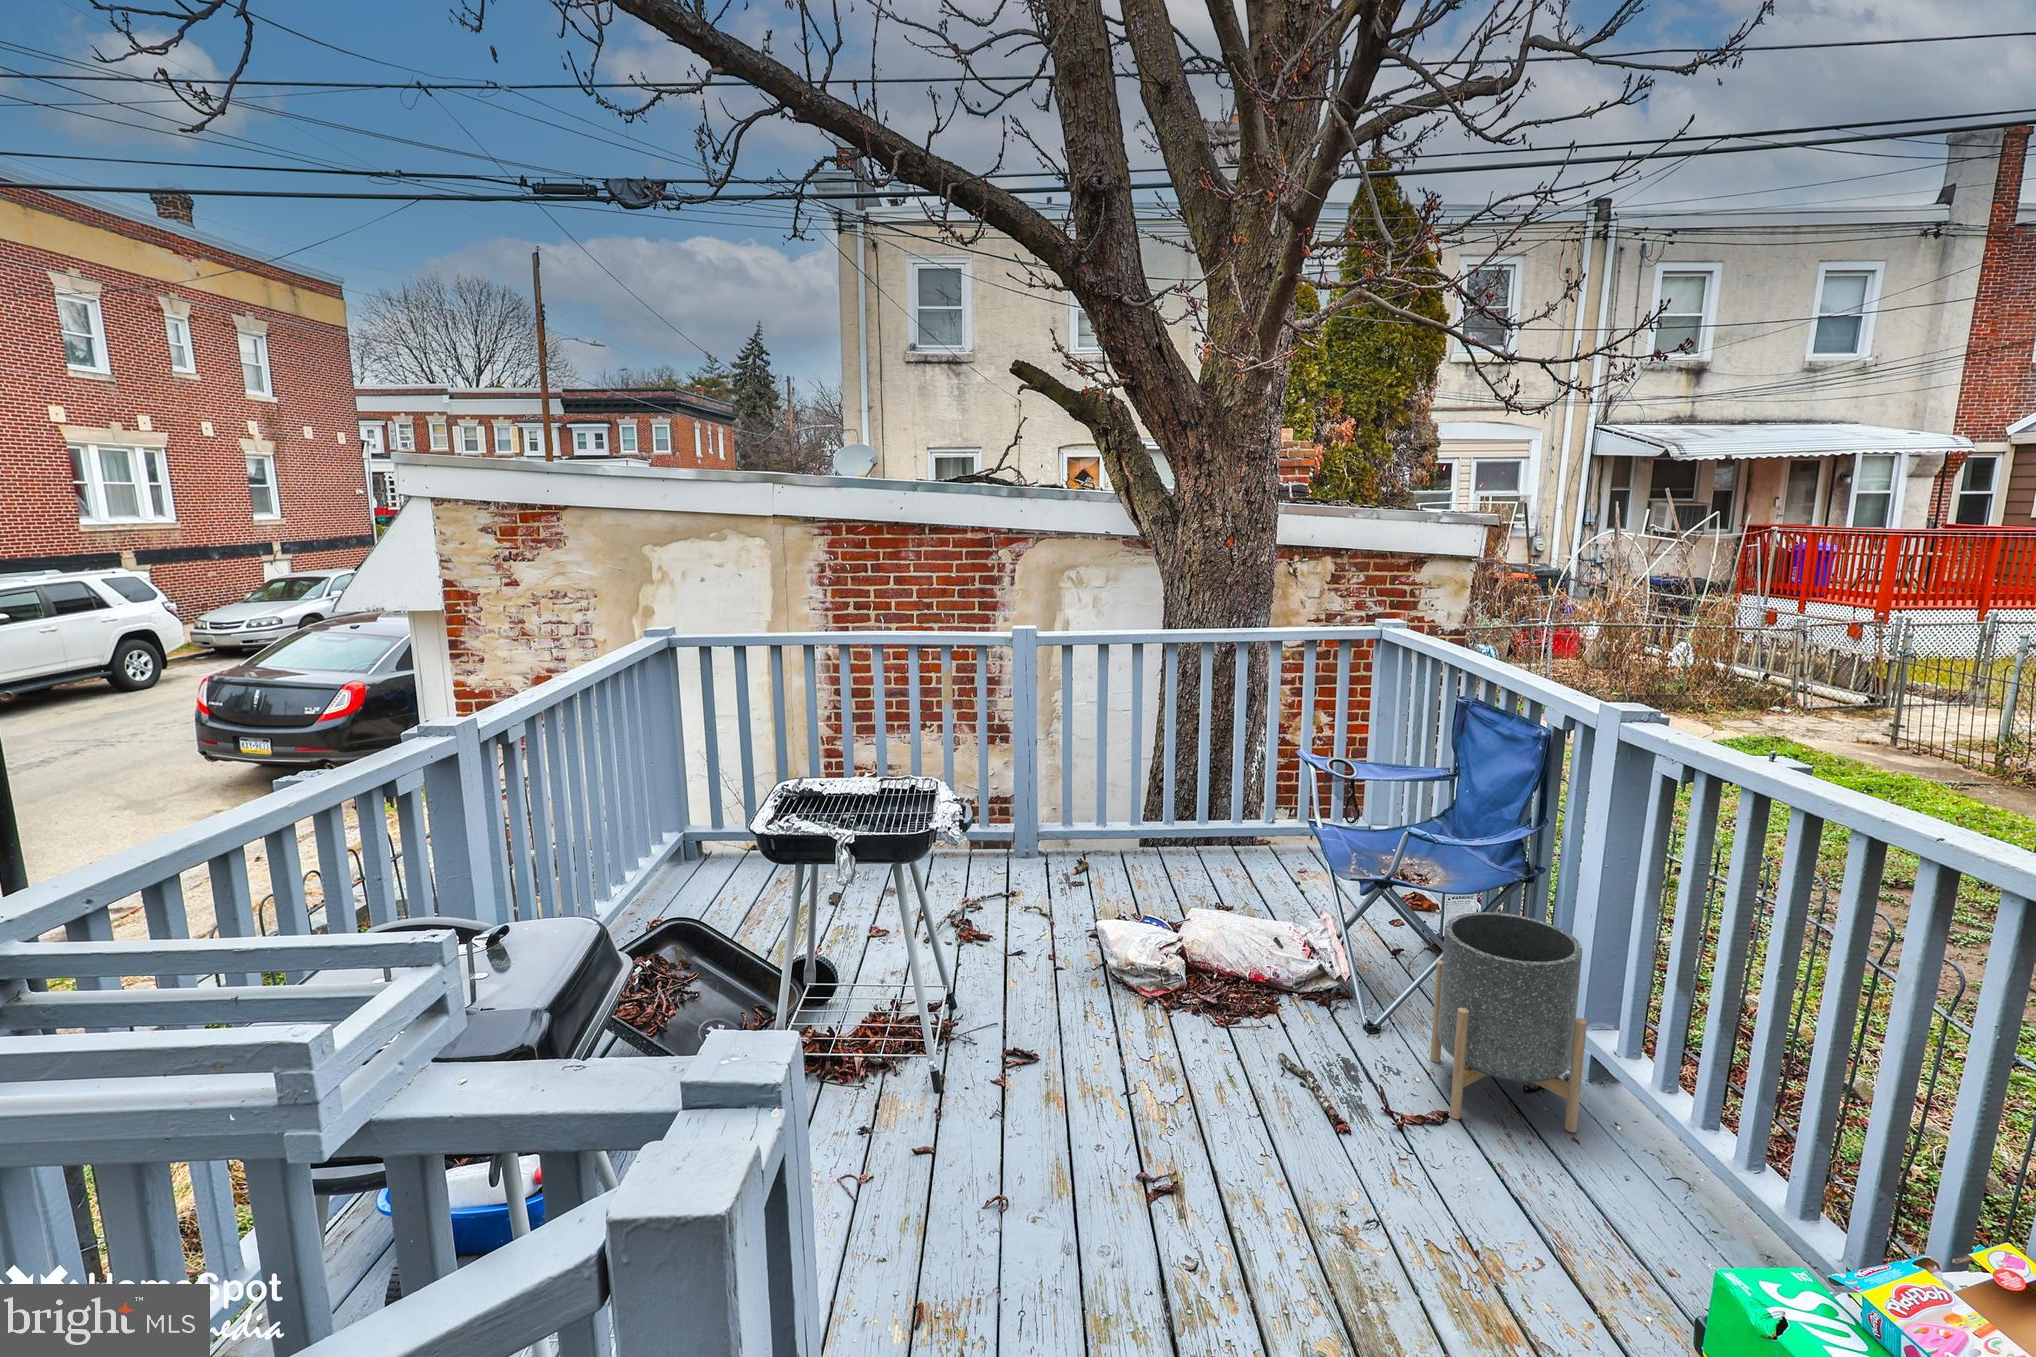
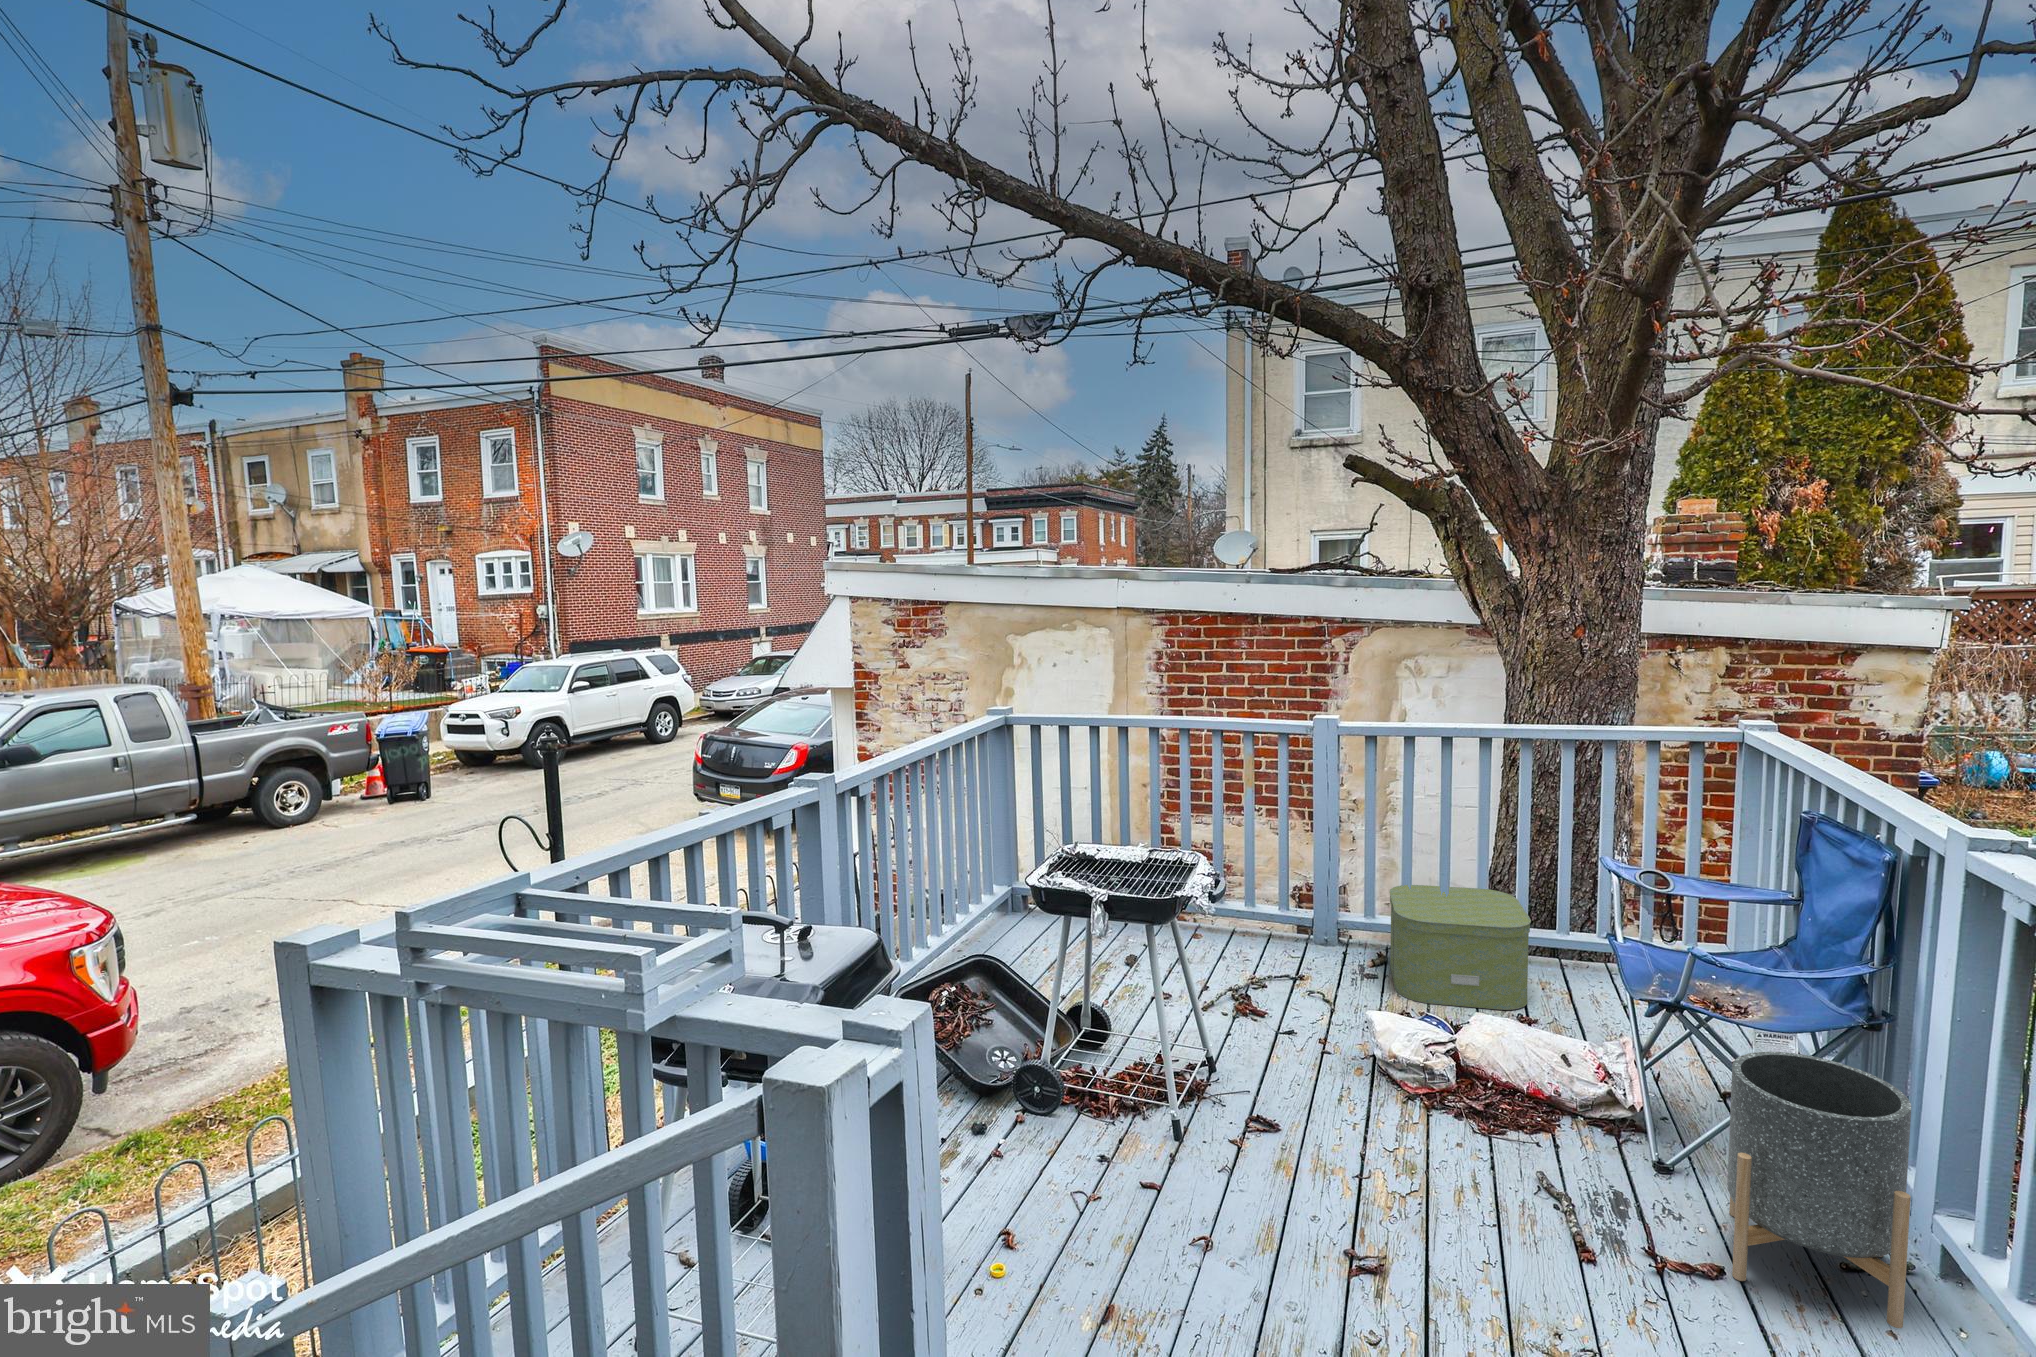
storage box: none [1092,790,1224,906] -> present [1389,885,1531,1010]

